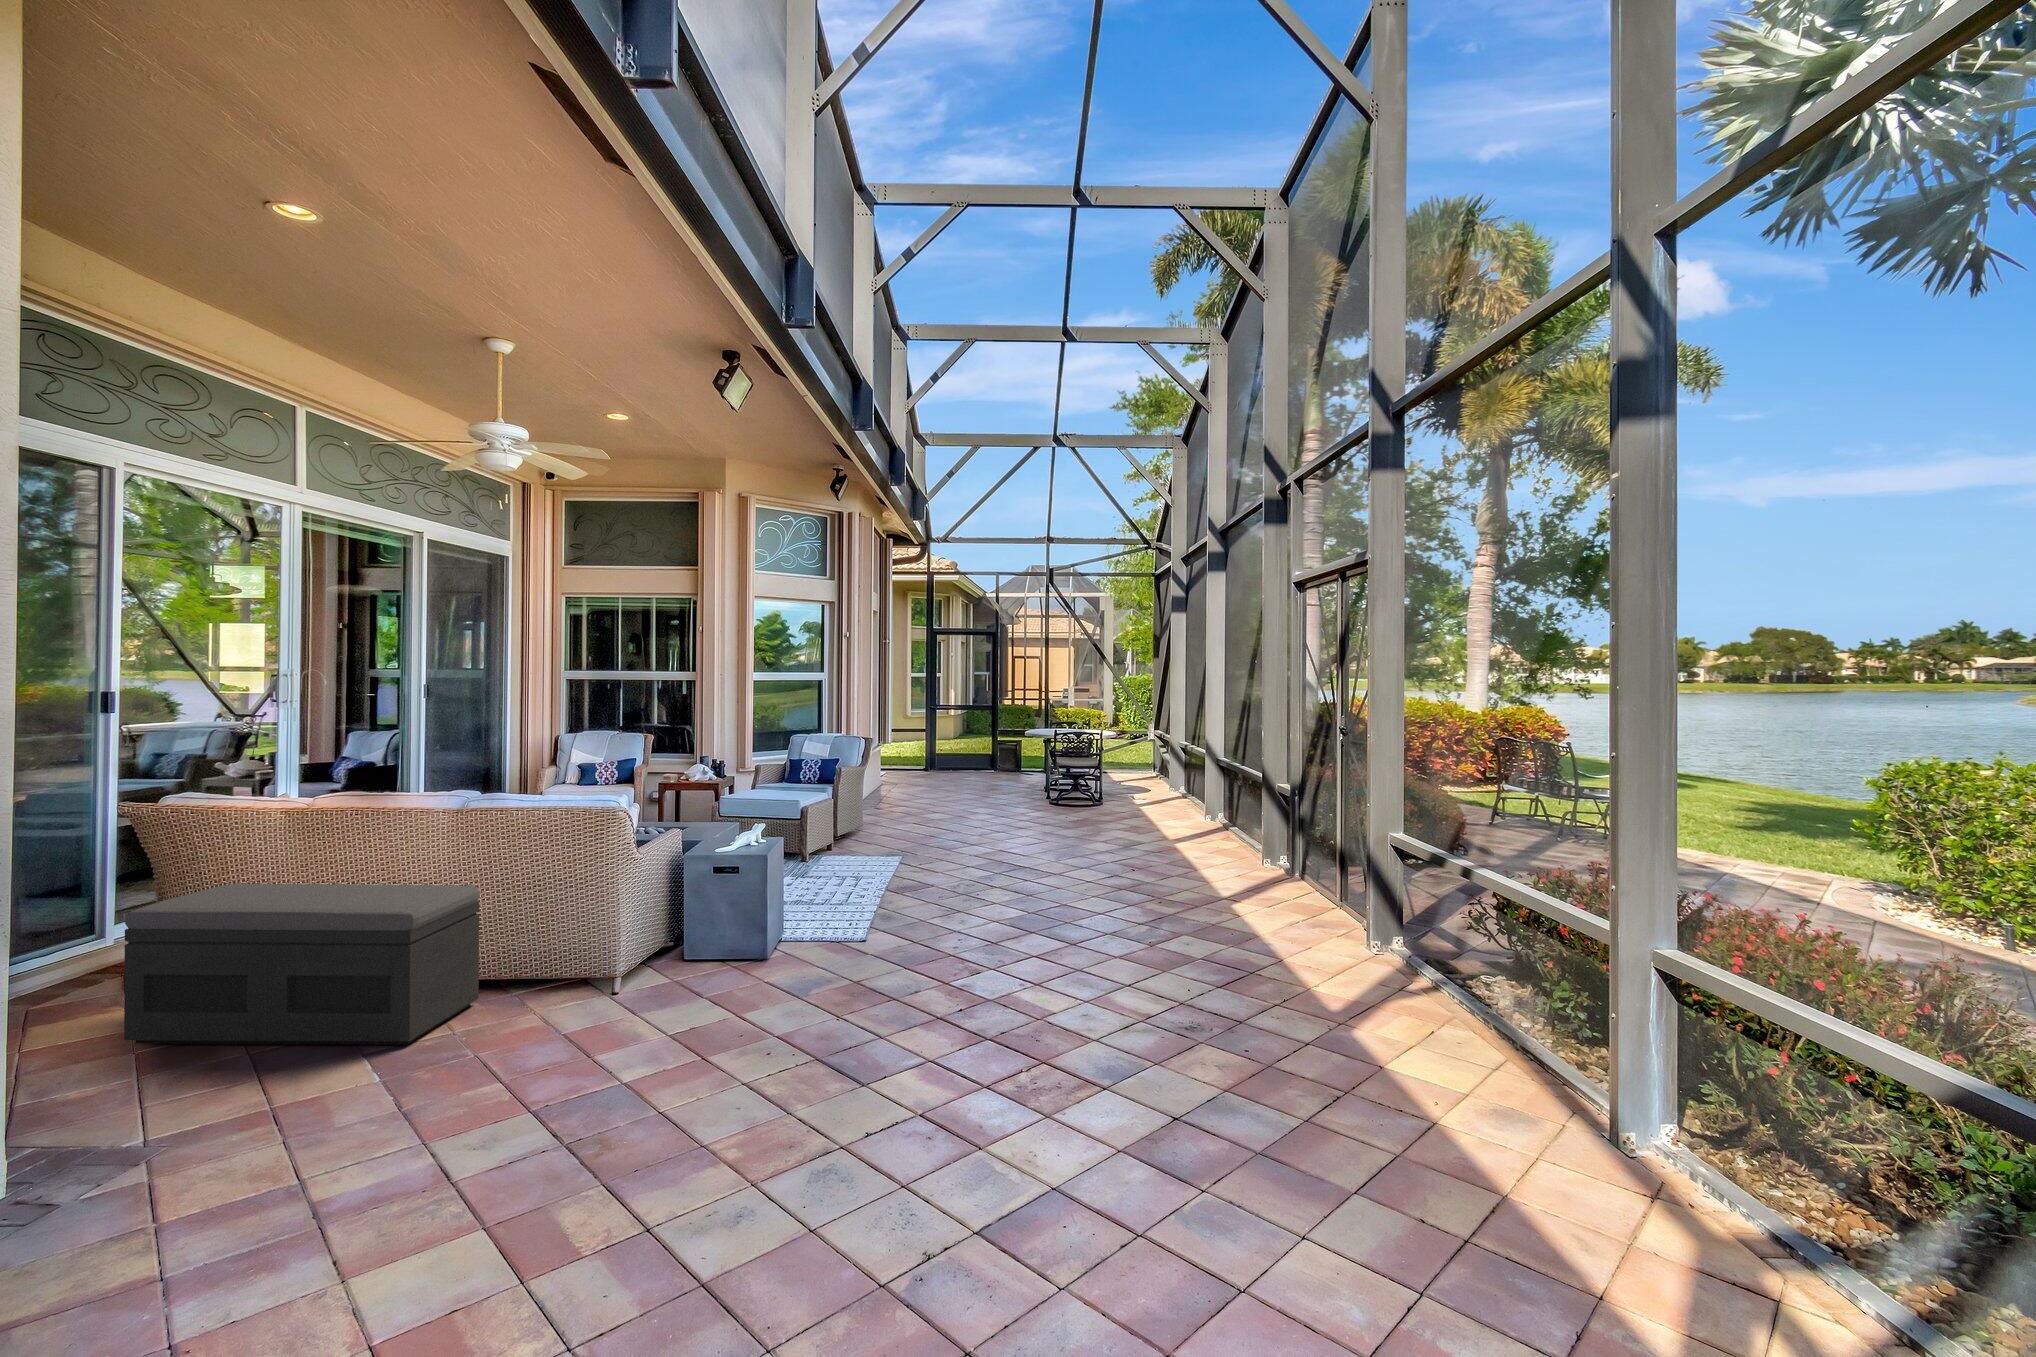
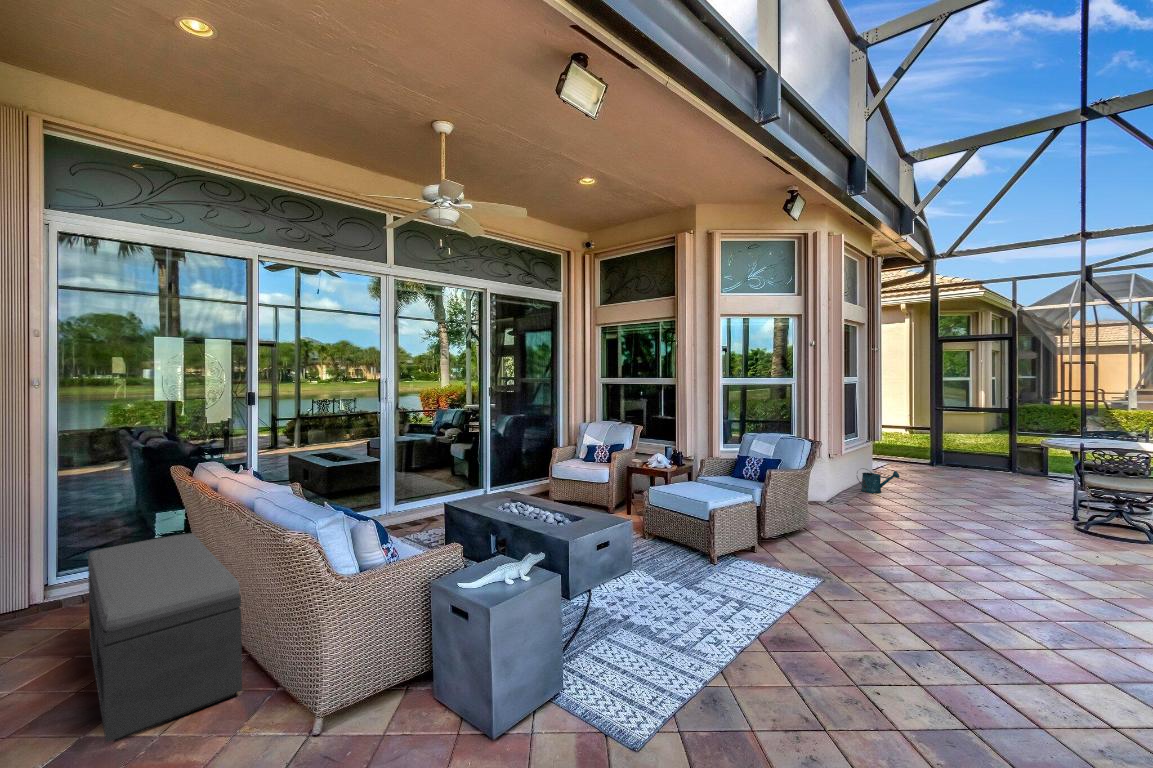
watering can: none [876,773,916,799] -> present [857,469,899,493]

